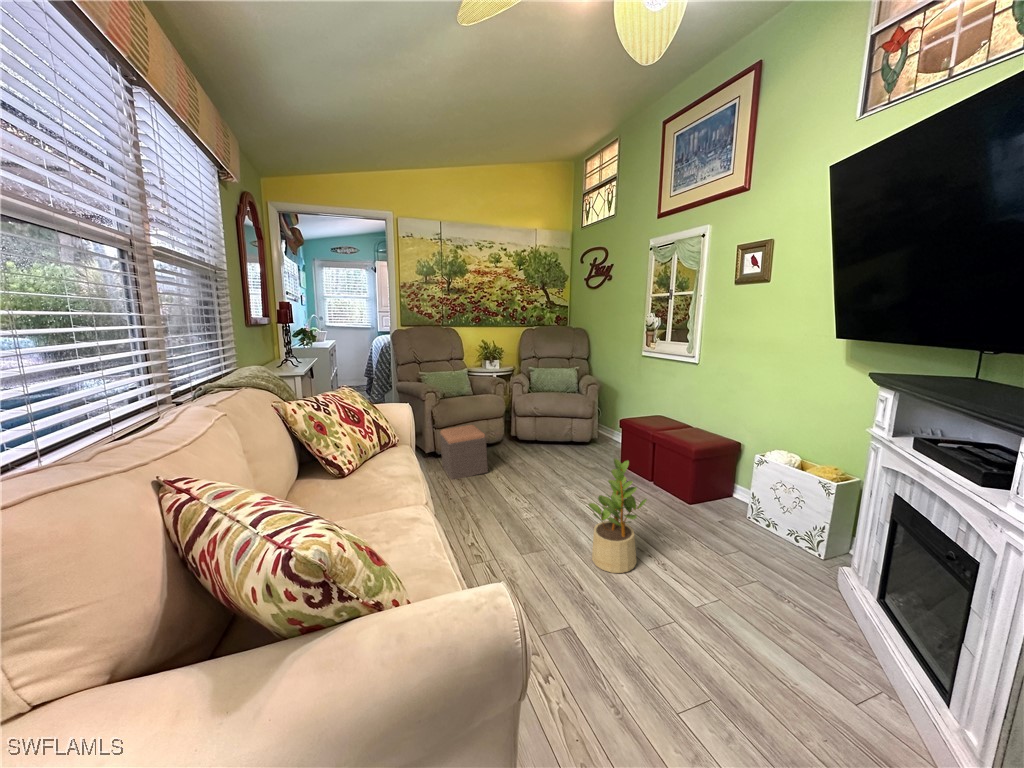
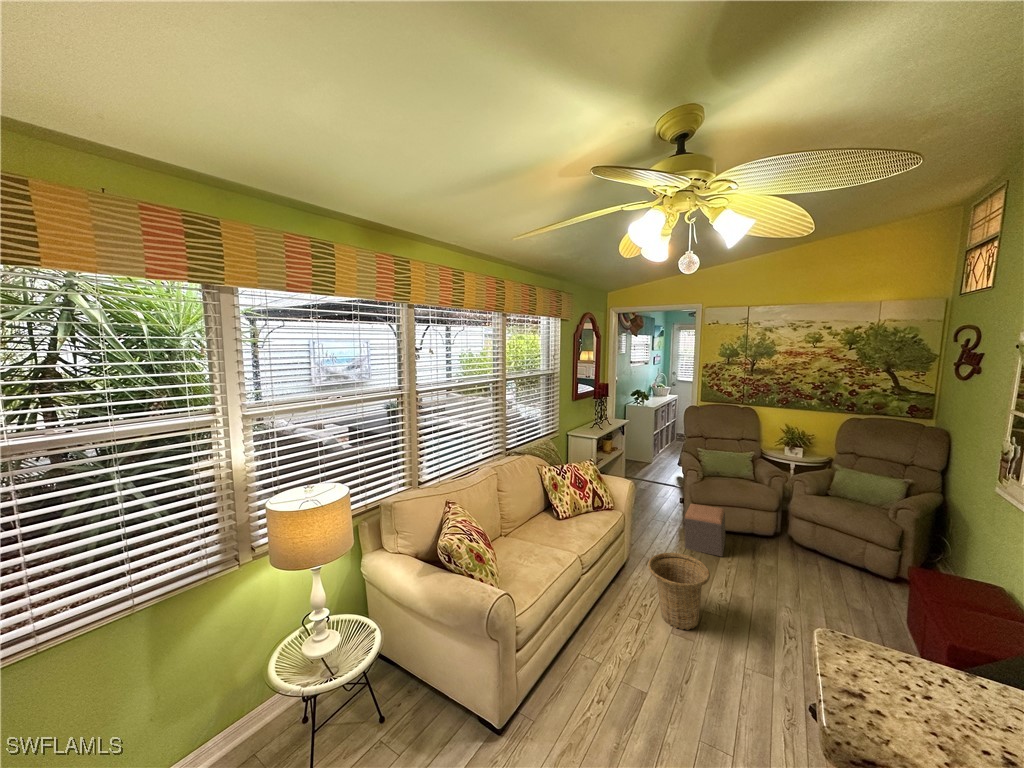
potted plant: present [589,458,647,573] -> none [716,591,770,701]
basket: none [479,465,550,551] -> present [648,553,710,630]

